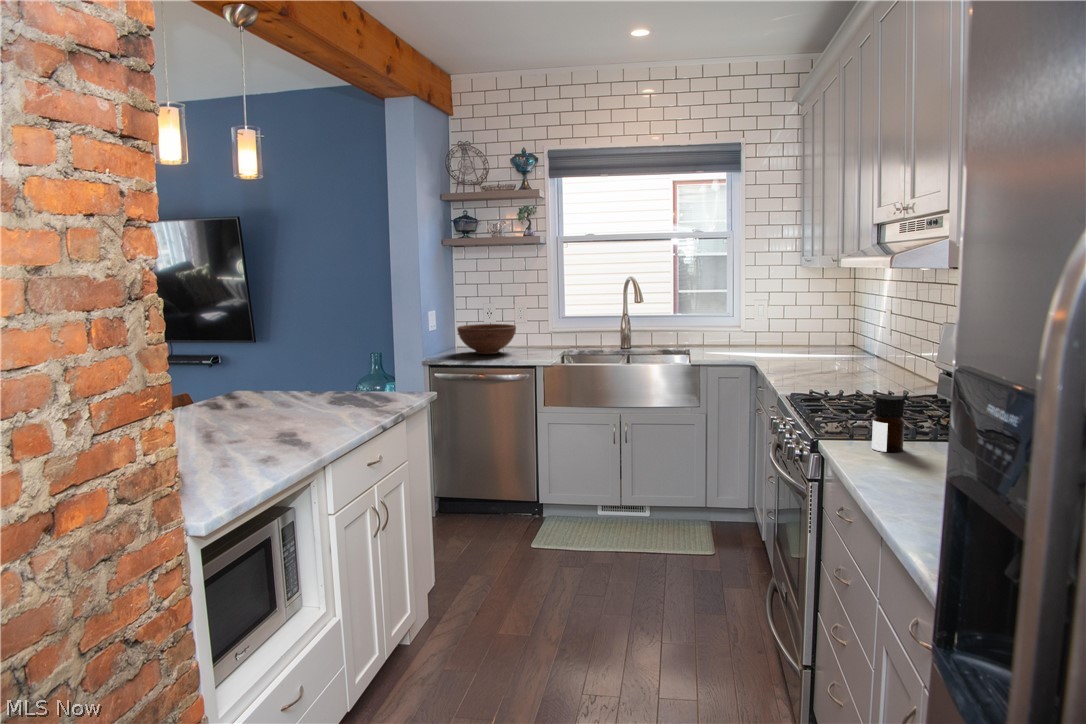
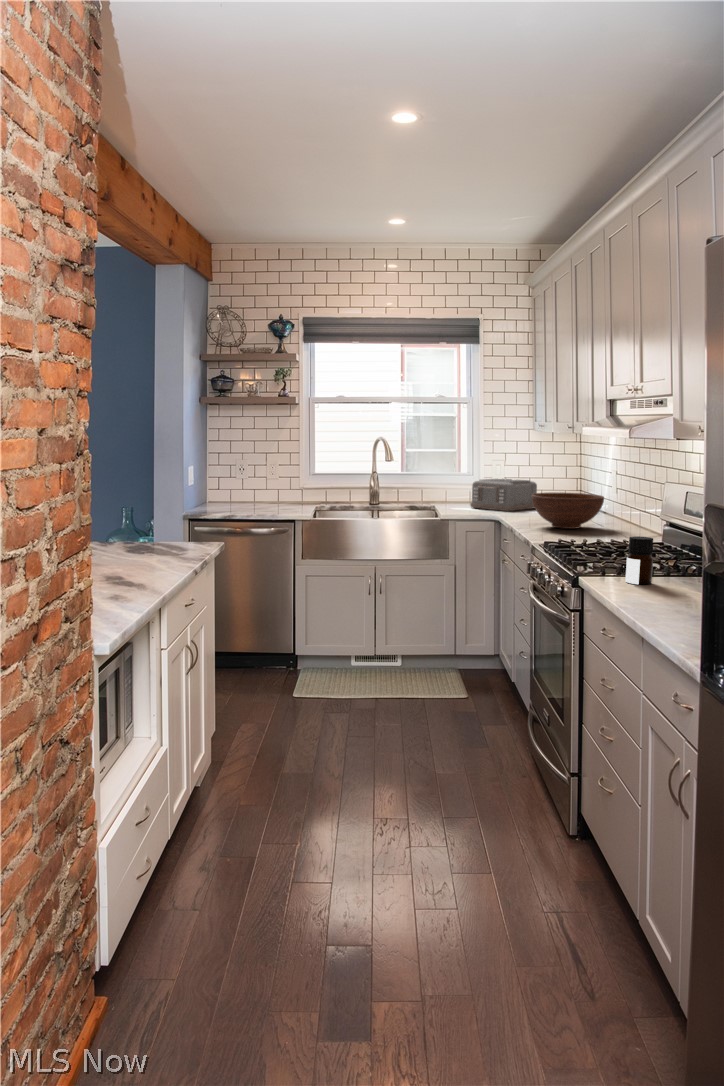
toaster: none [729,316,805,353] -> present [470,478,537,511]
fruit bowl: present [457,324,516,354] -> present [532,492,604,529]

